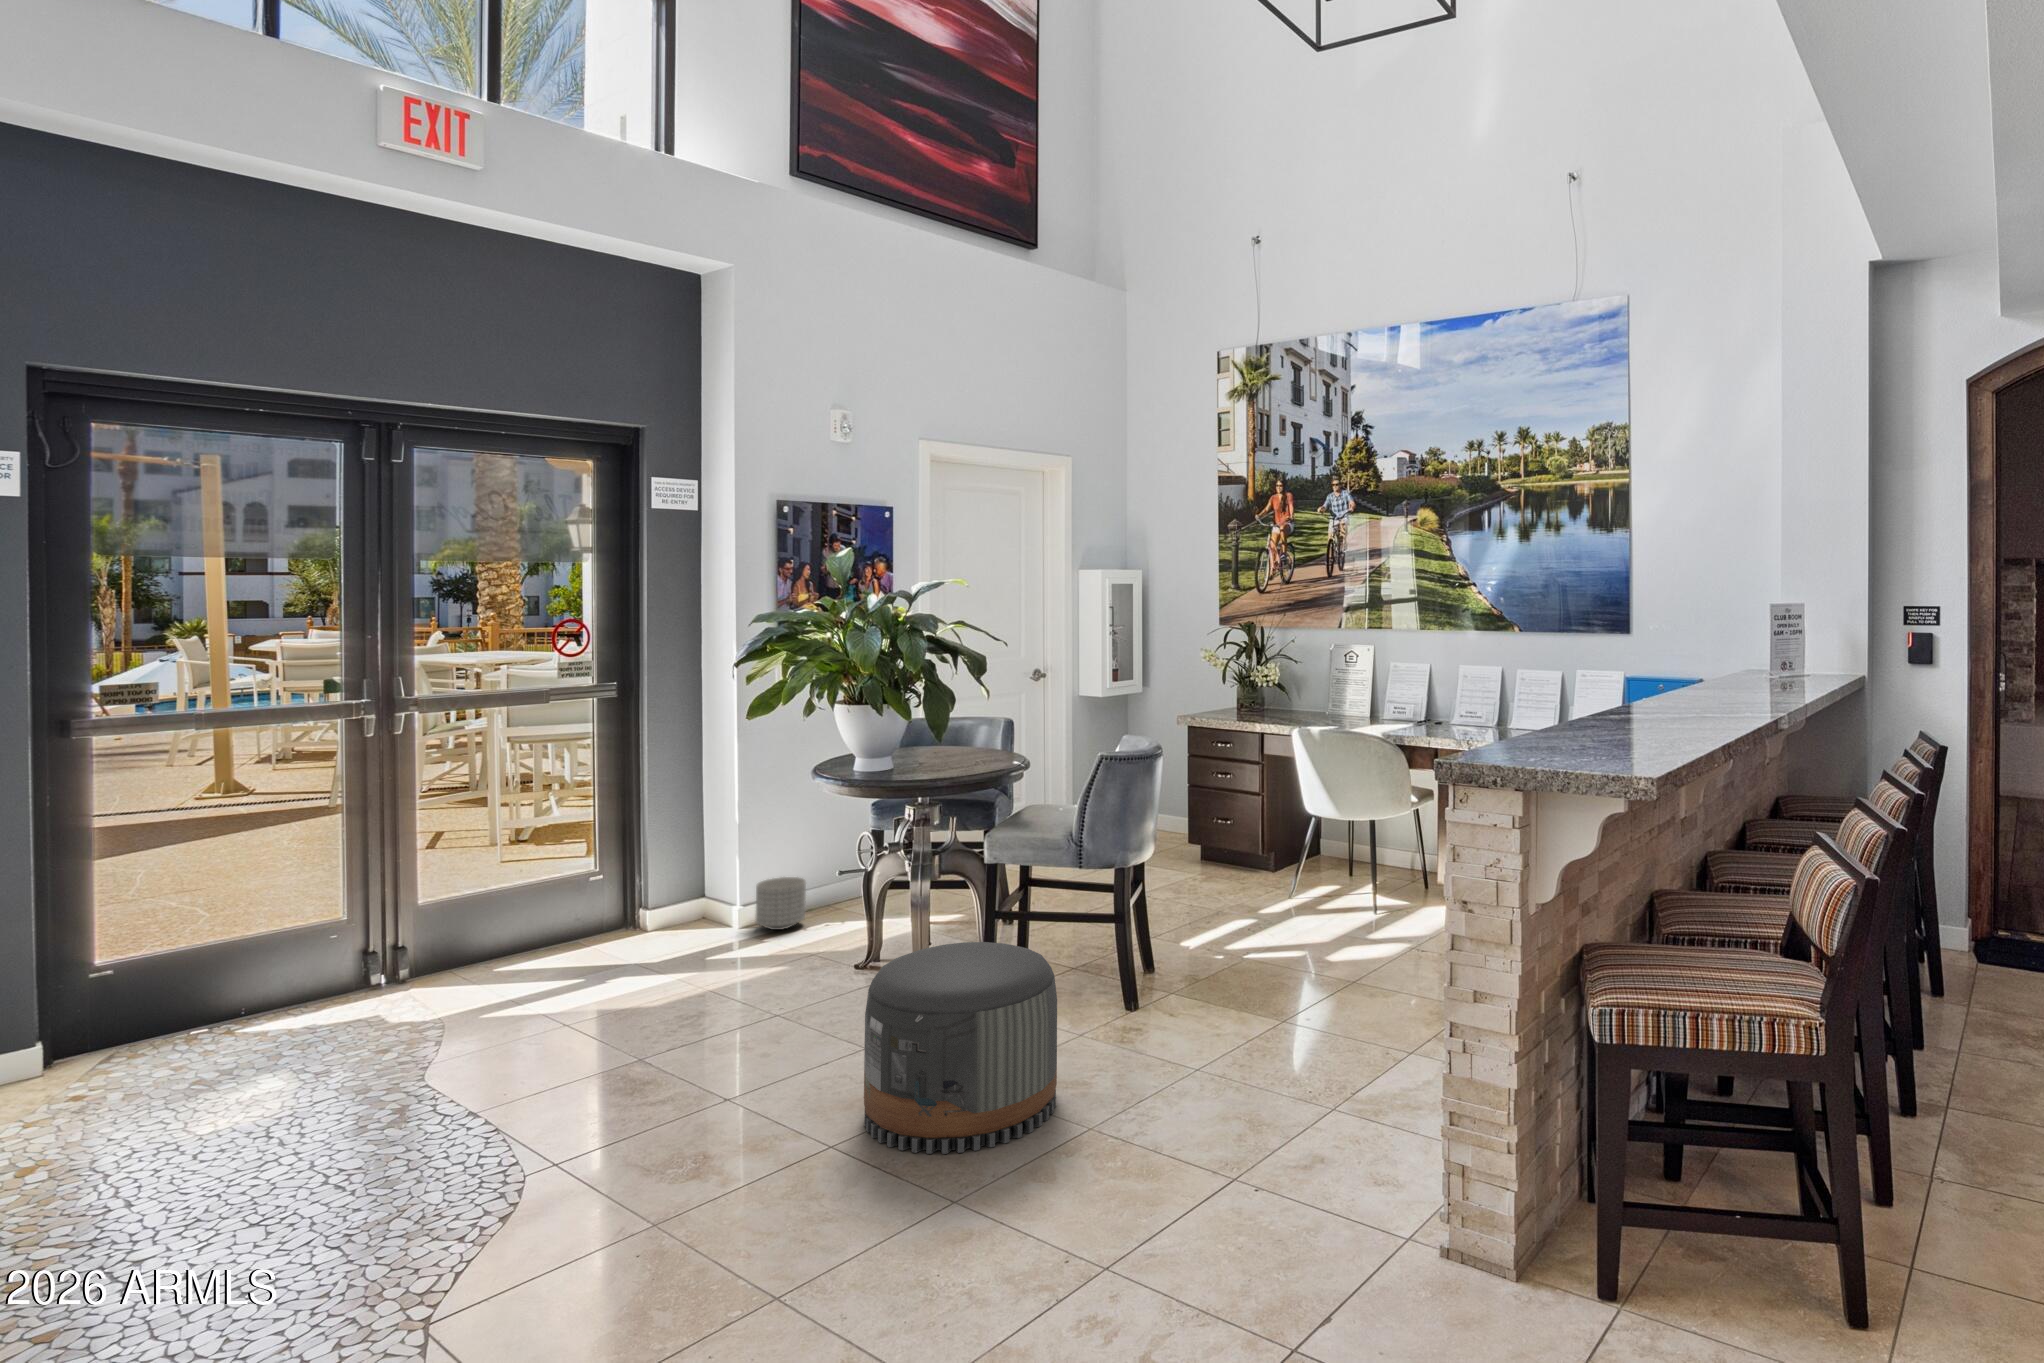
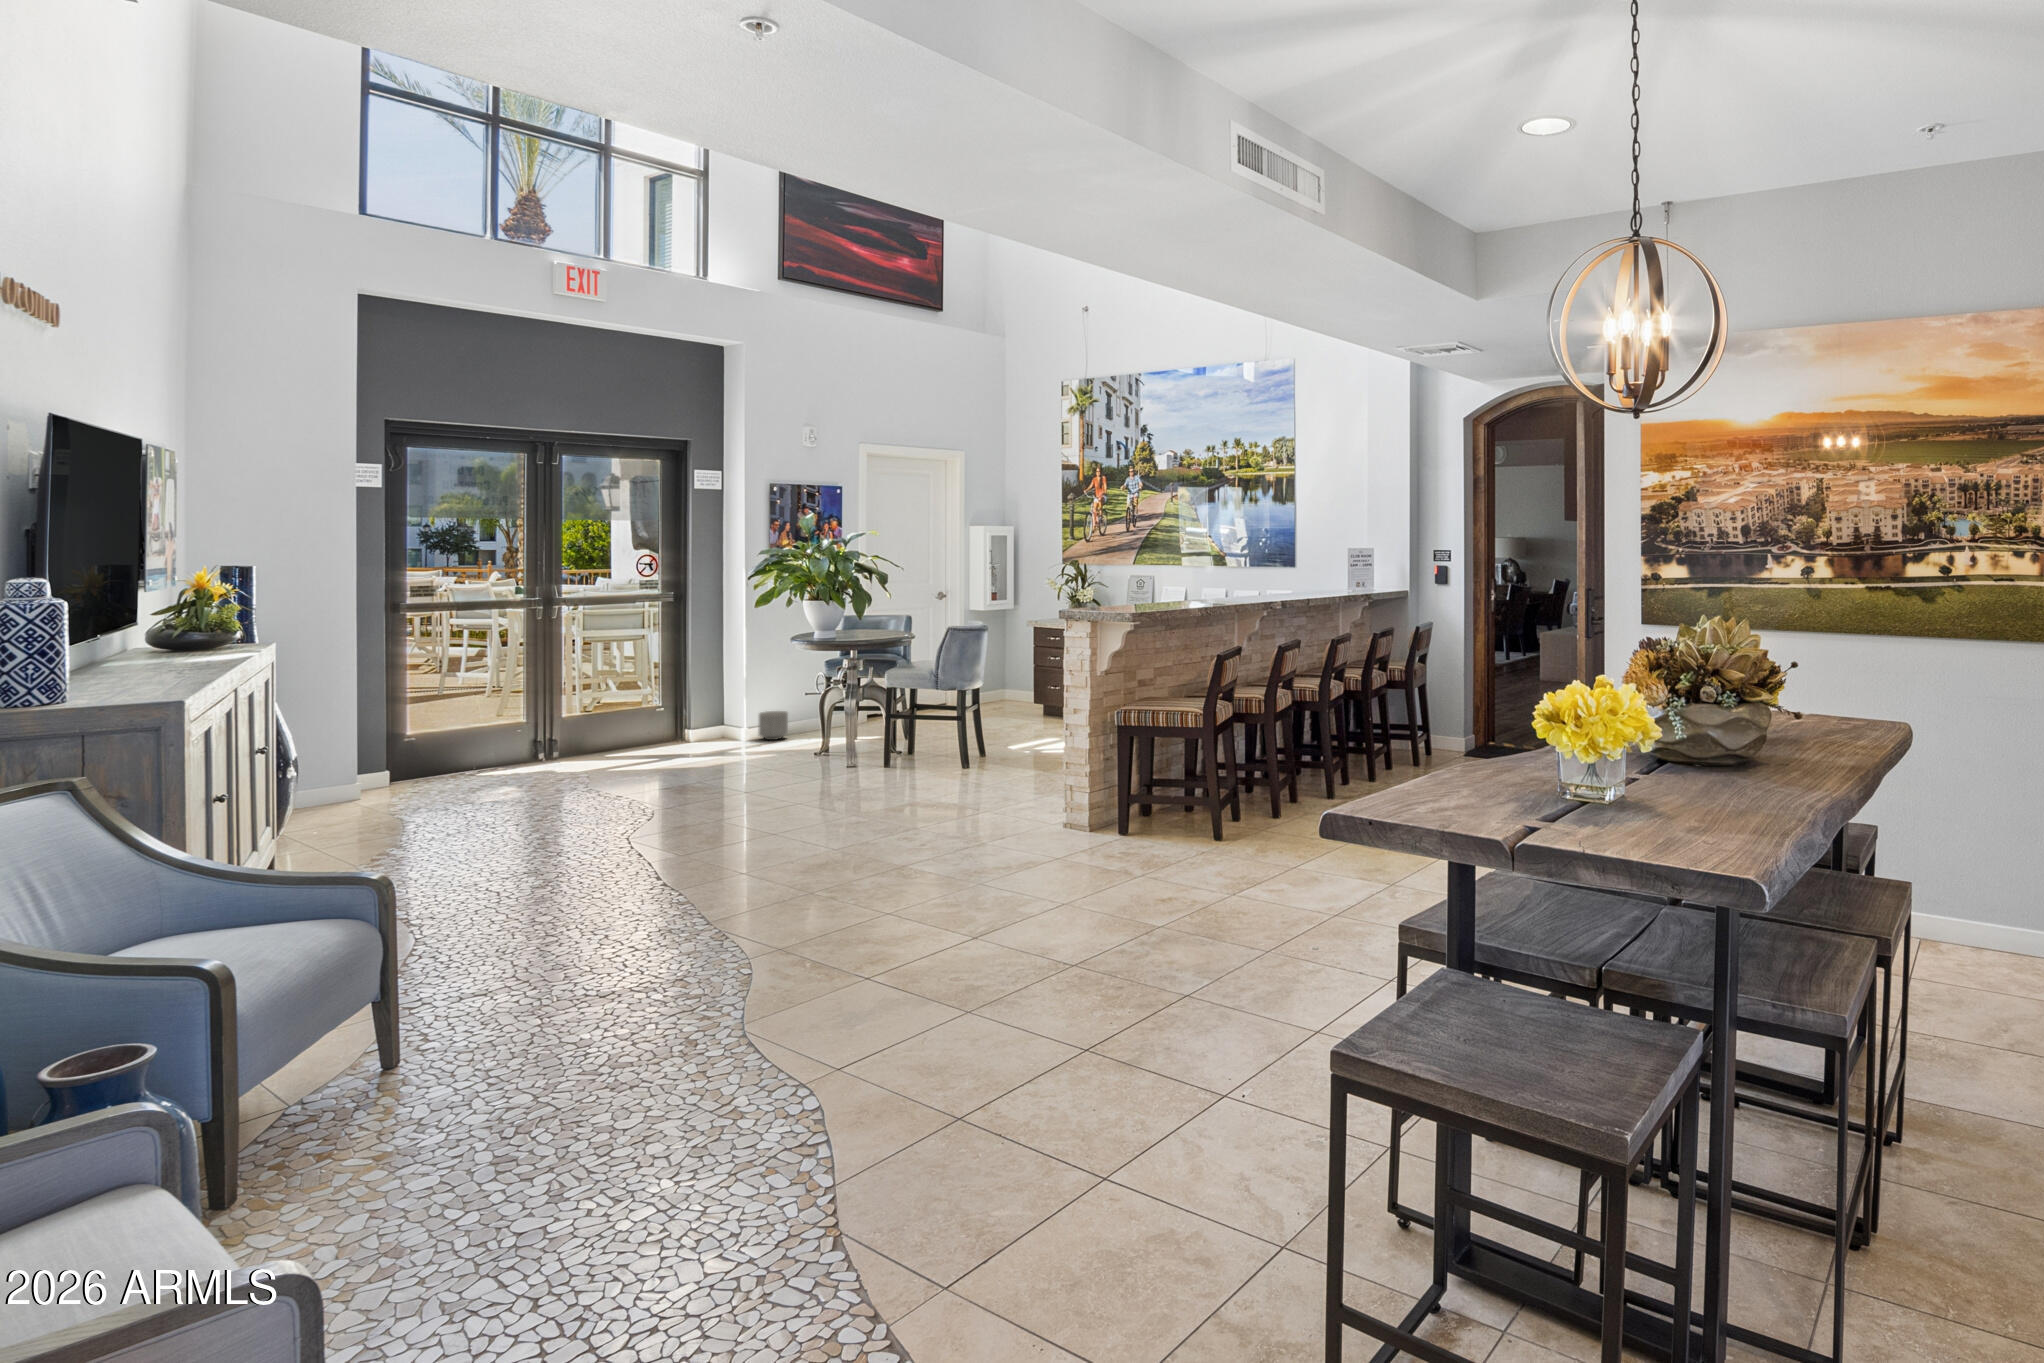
pouf: present [864,942,1057,1154] -> none [820,714,916,799]

